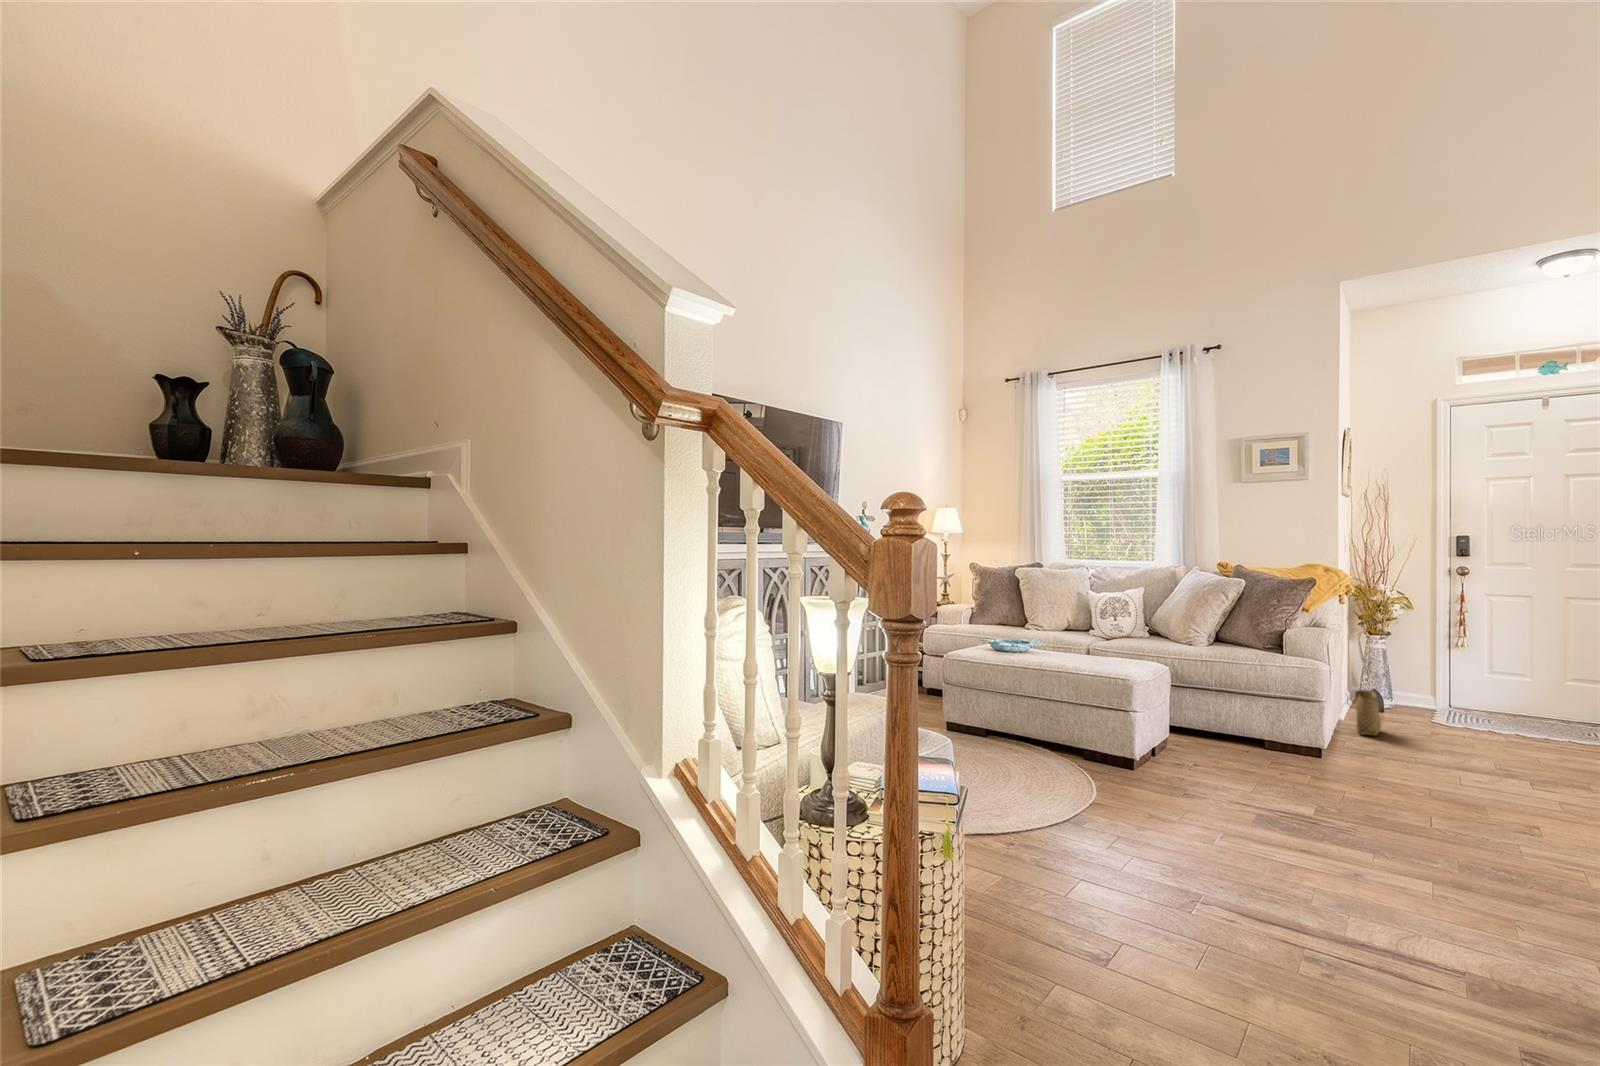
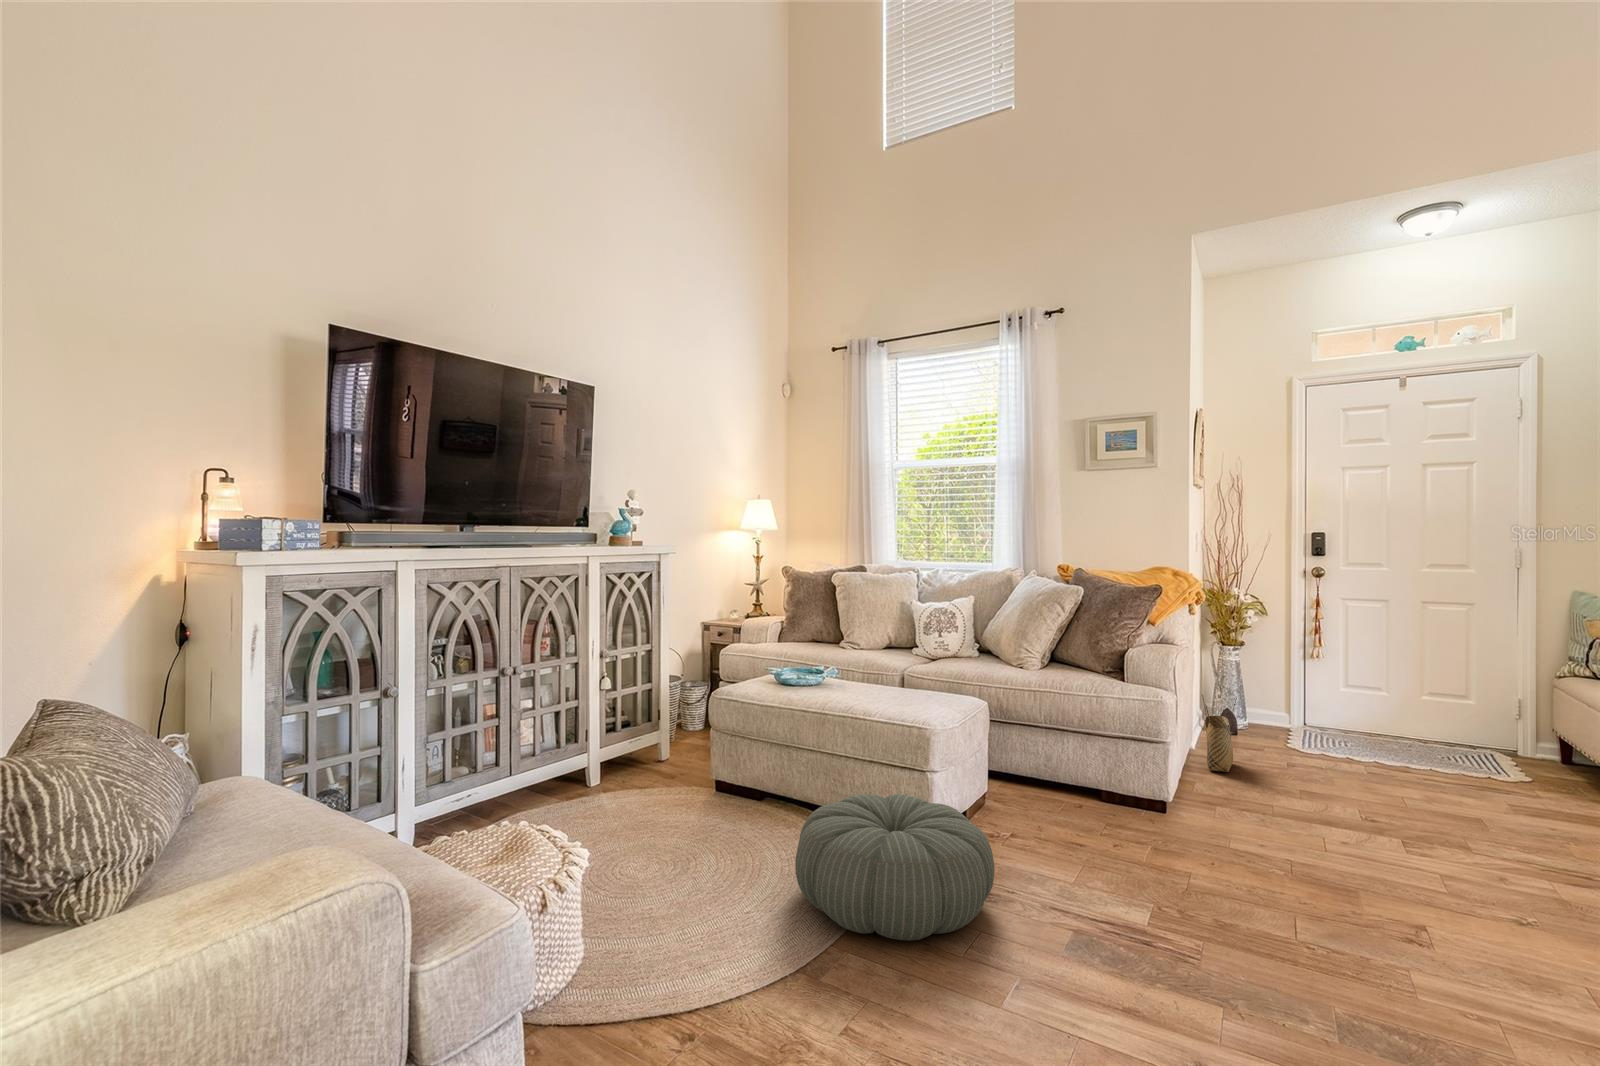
pouf: none [1041,724,1193,816] -> present [795,794,994,941]

